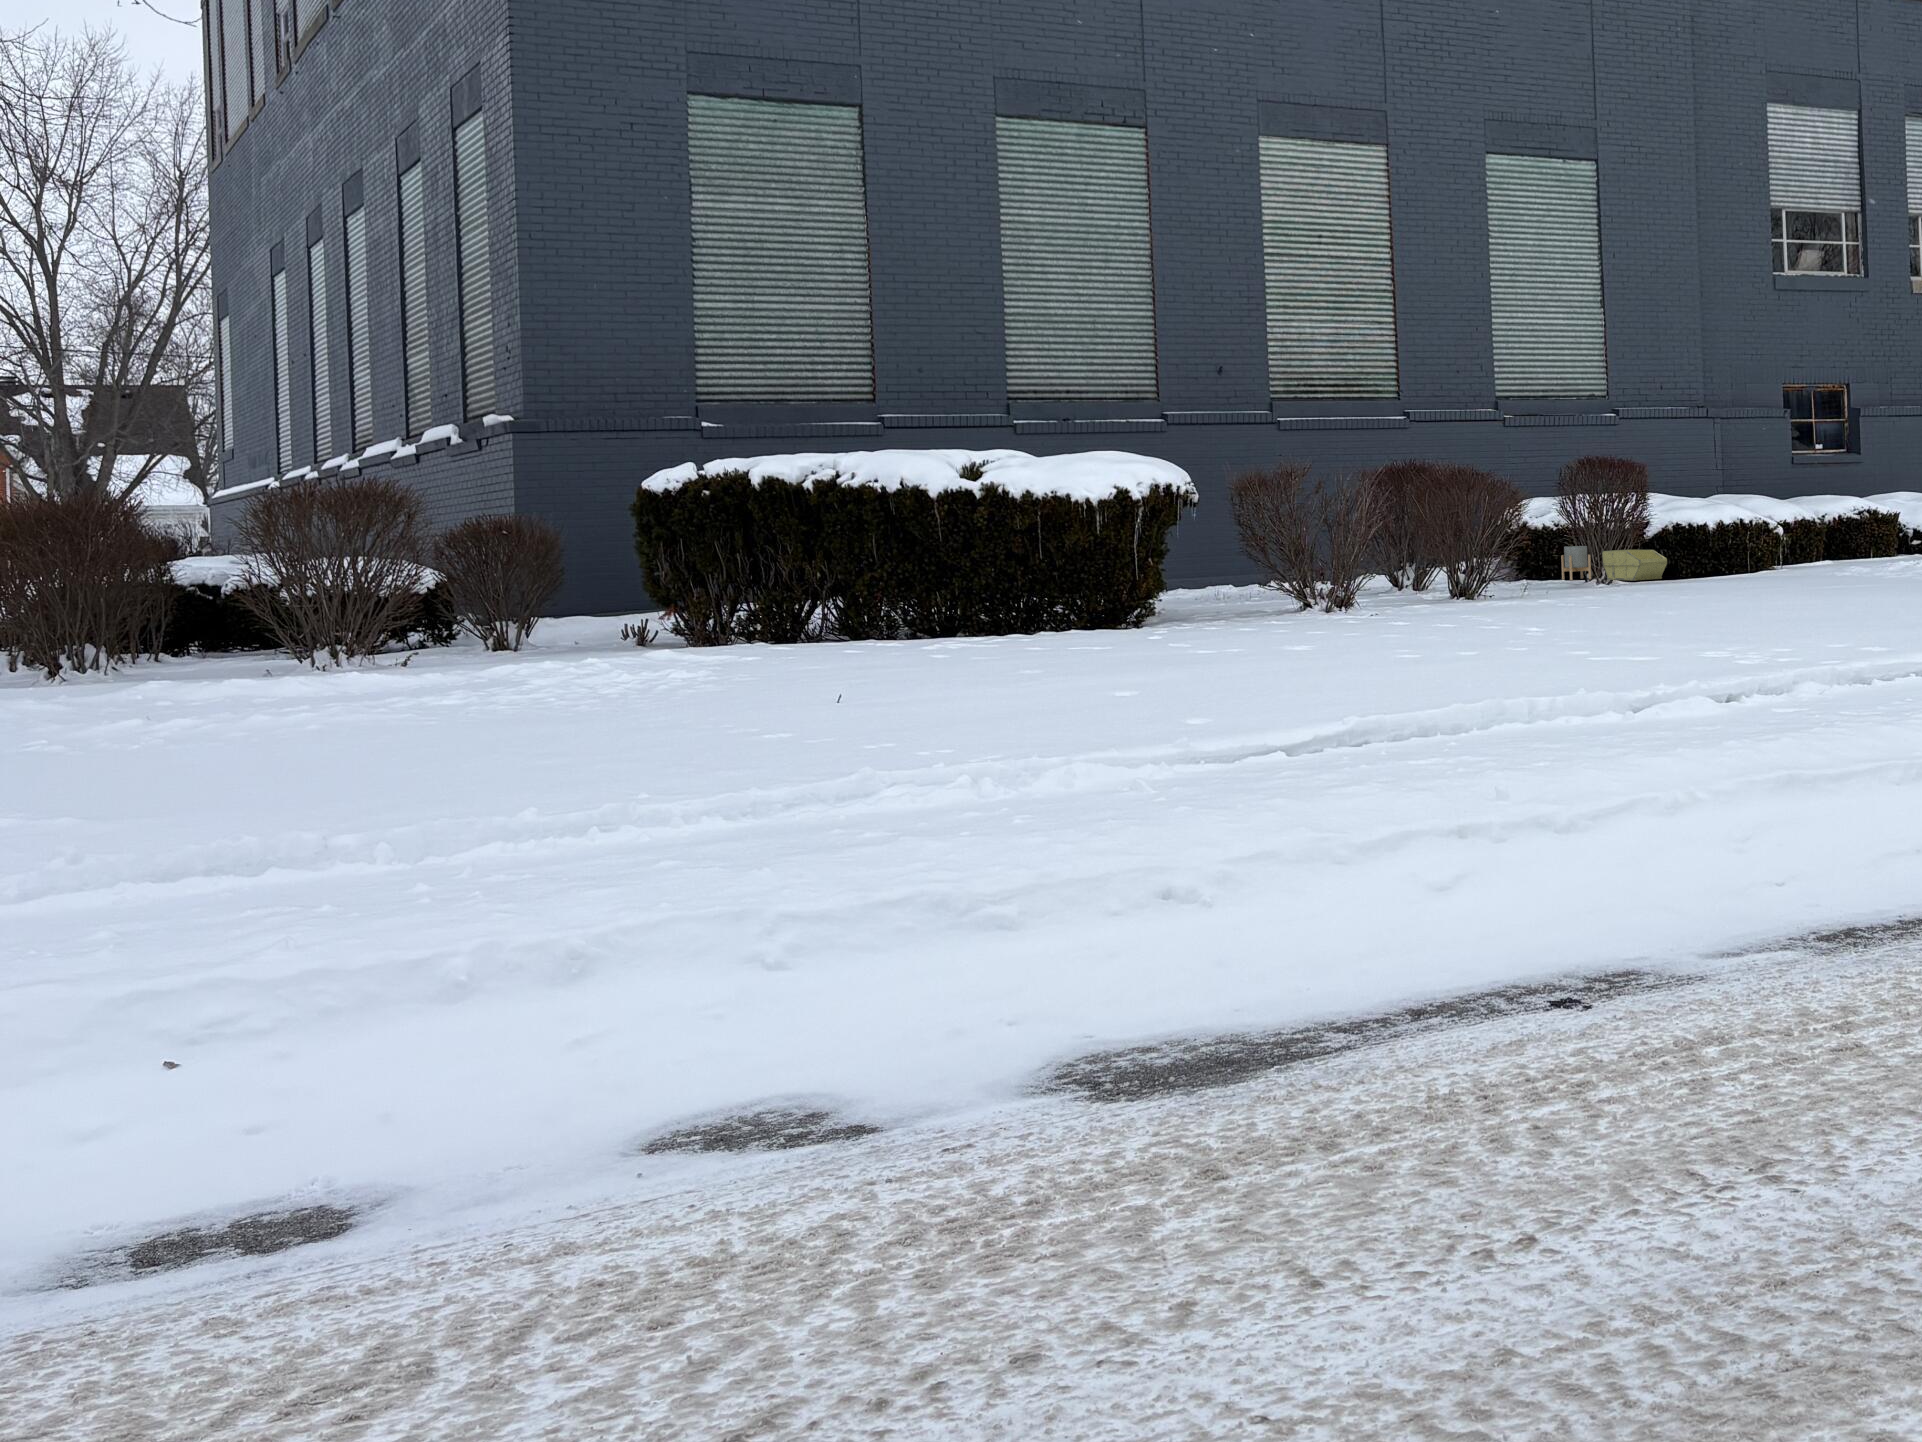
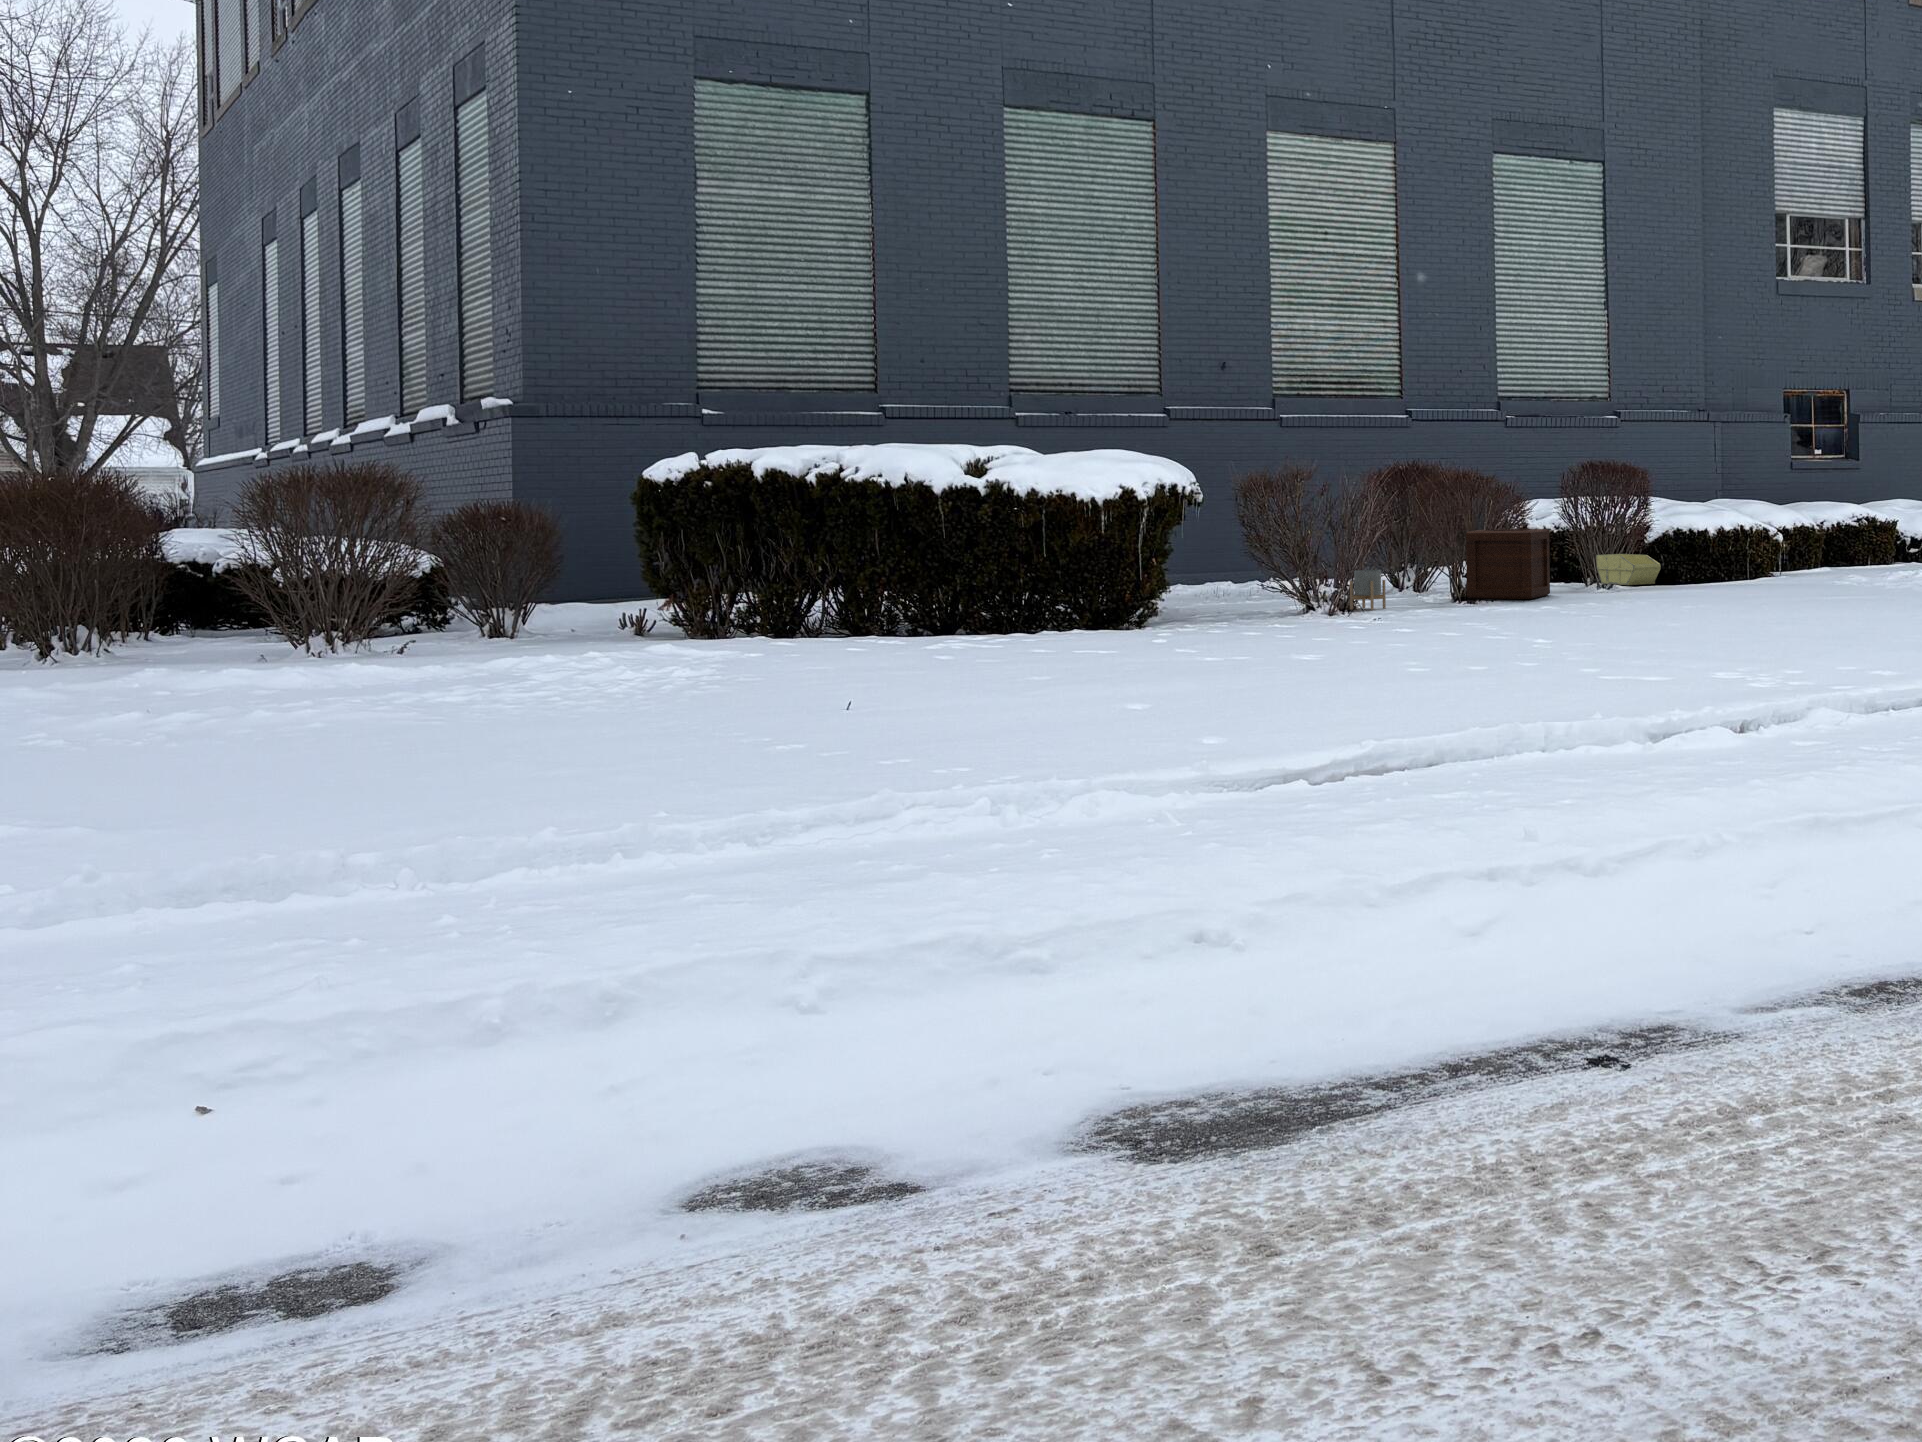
wooden crate: none [1468,525,1555,596] -> present [1466,529,1550,599]
planter: present [1561,546,1591,580] -> present [1350,570,1386,610]

